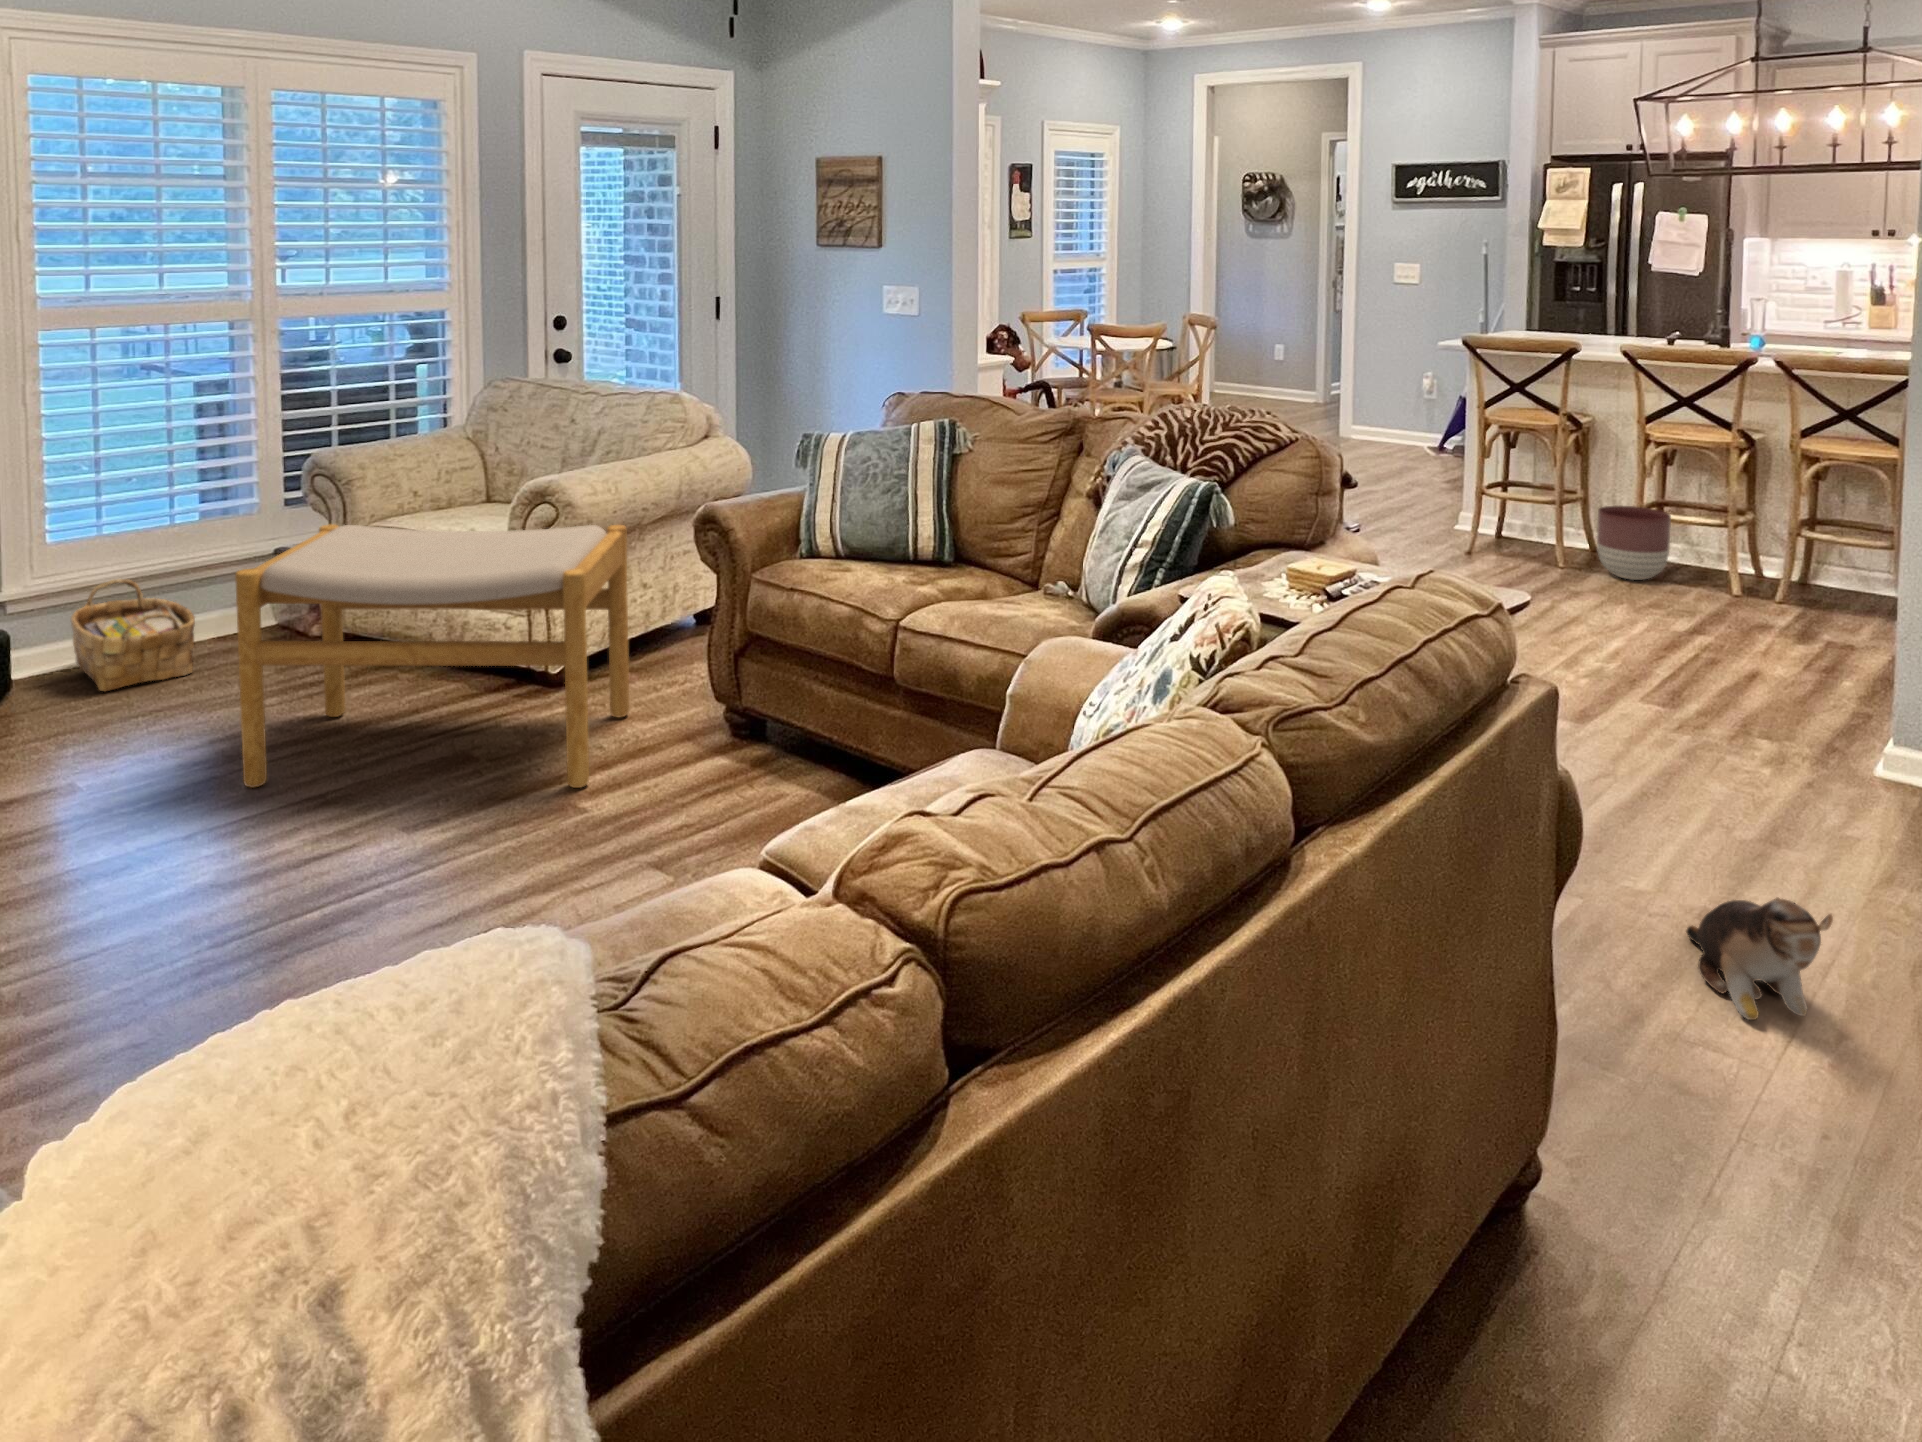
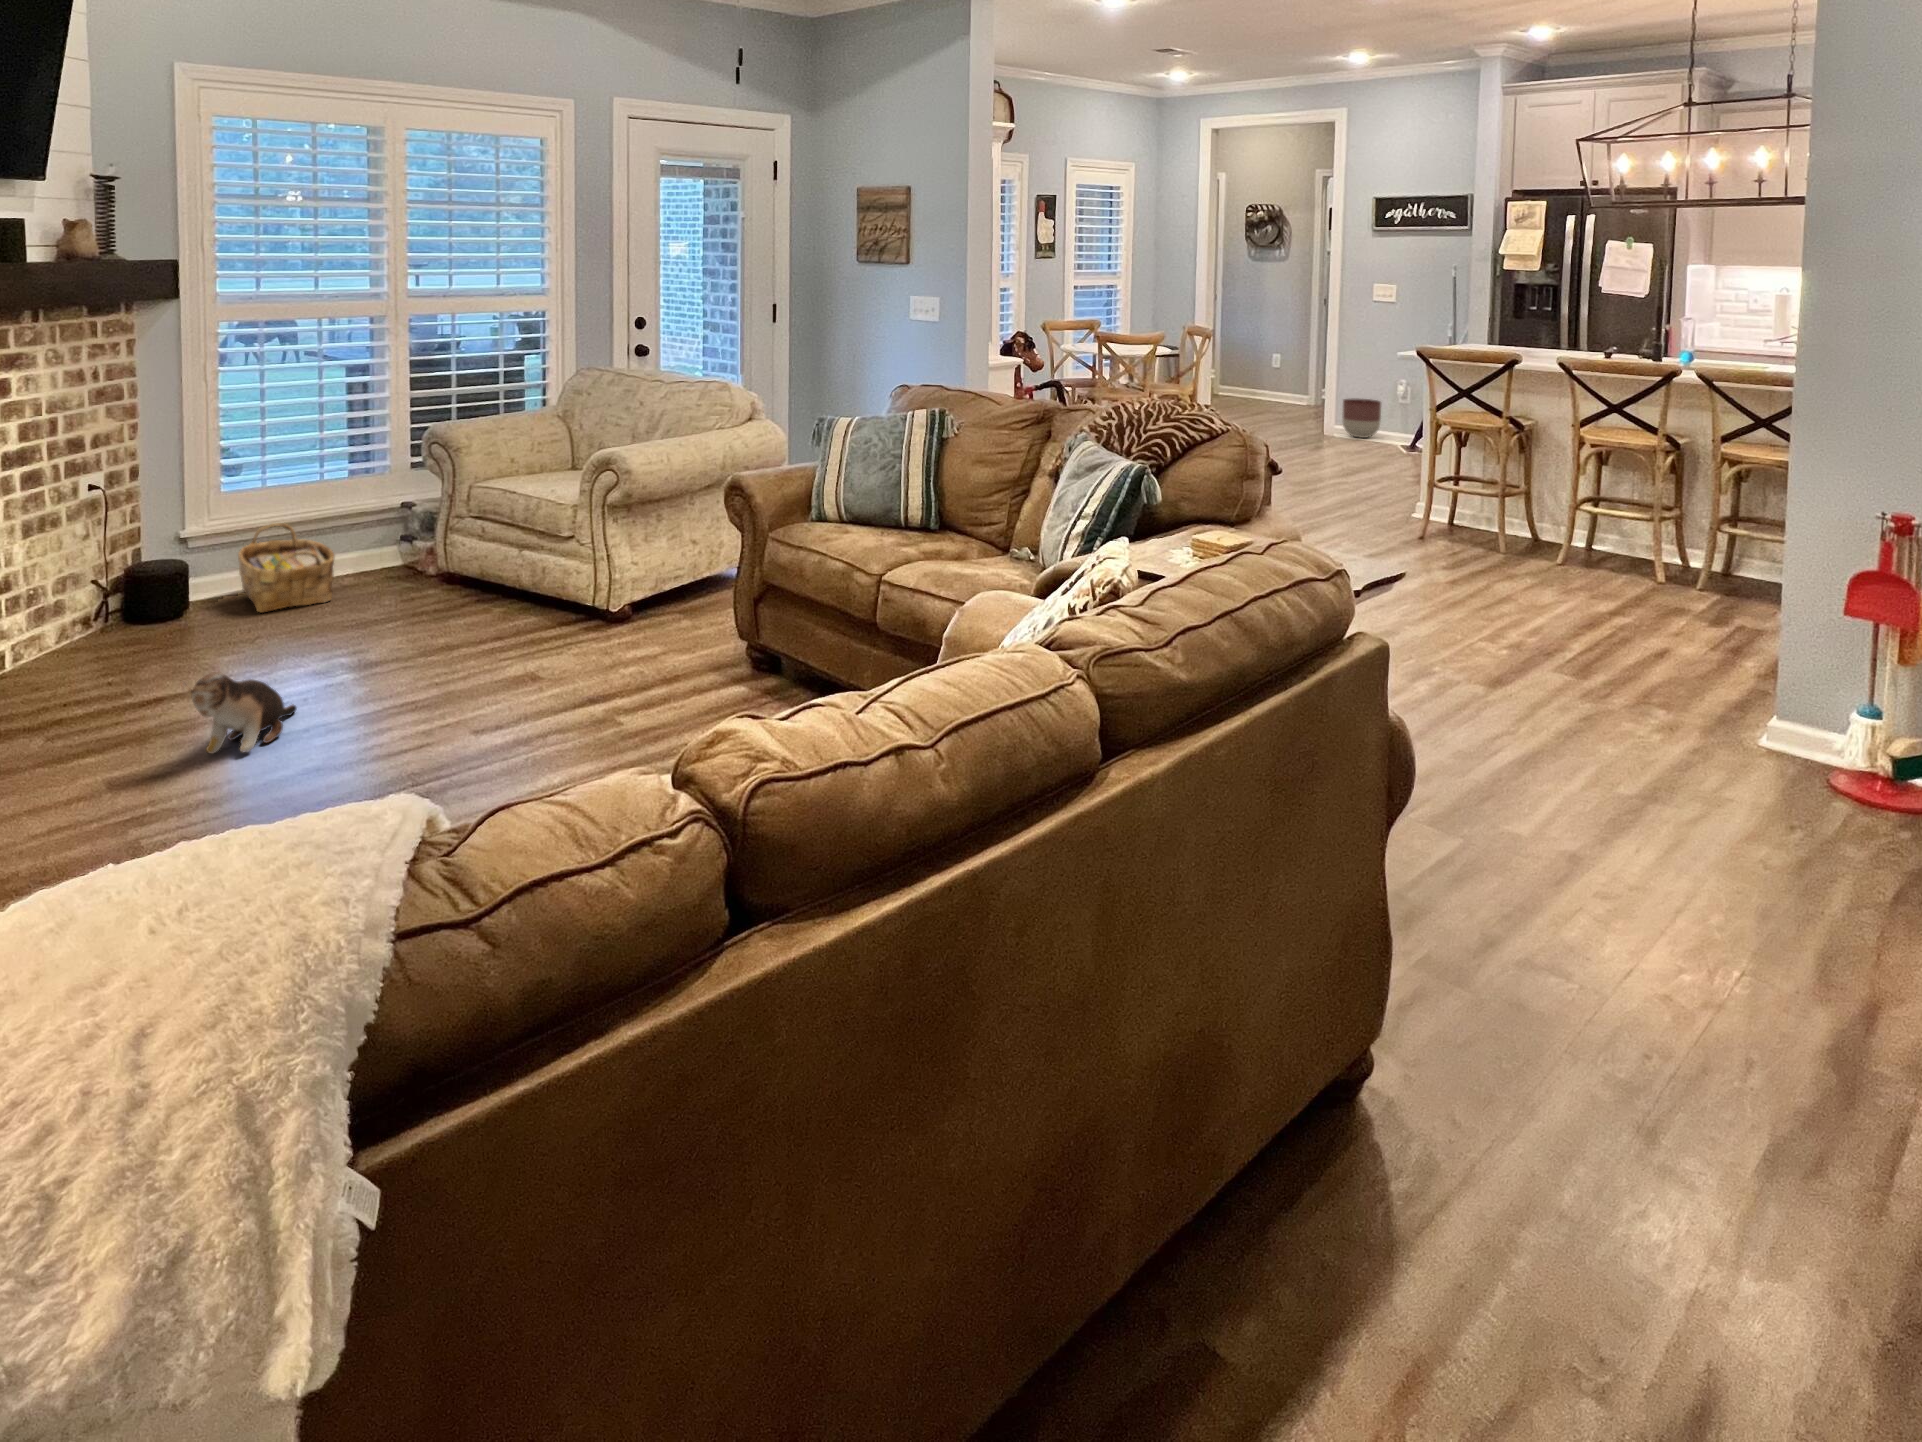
planter: present [1597,506,1671,580] -> present [1342,399,1381,438]
footstool: present [235,524,629,788] -> none [349,483,671,705]
plush toy: present [1686,898,1833,1020] -> present [181,672,297,753]

